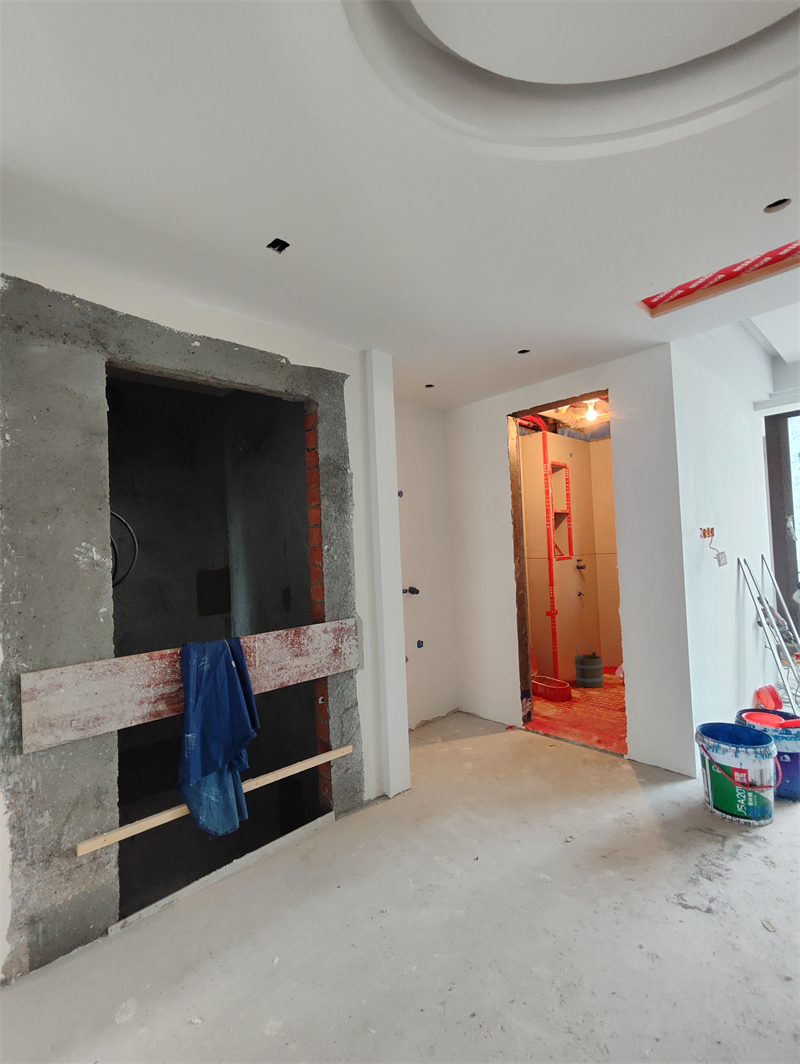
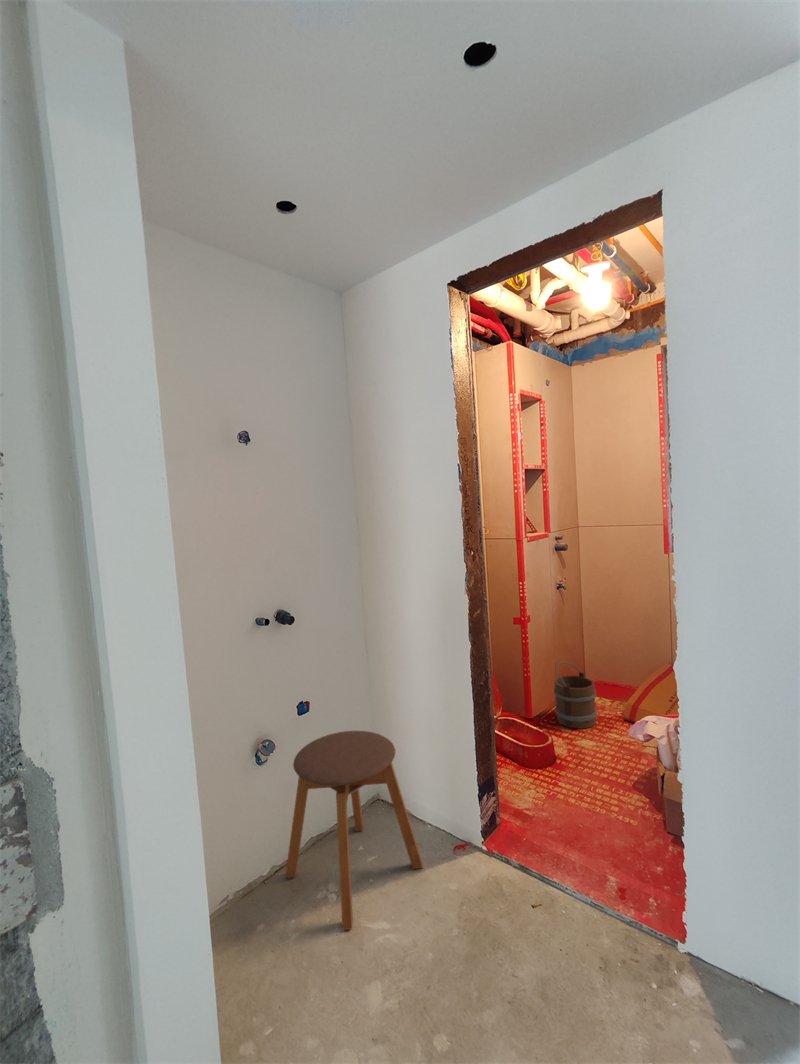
stool: none [412,659,489,749] -> present [285,731,423,930]

